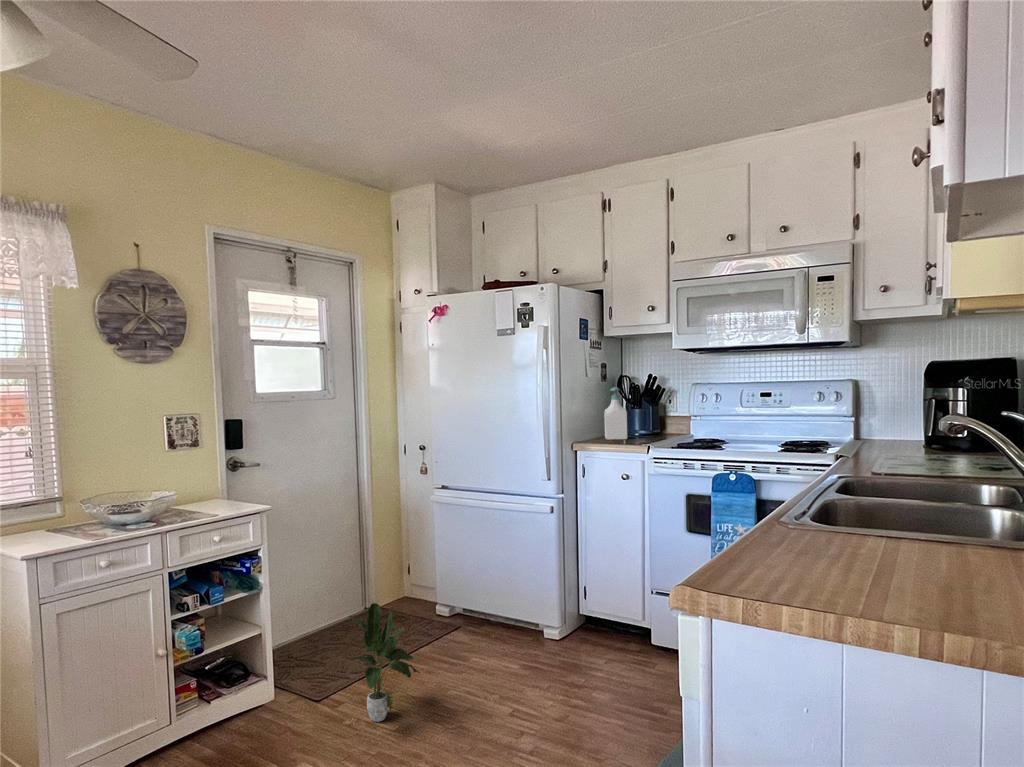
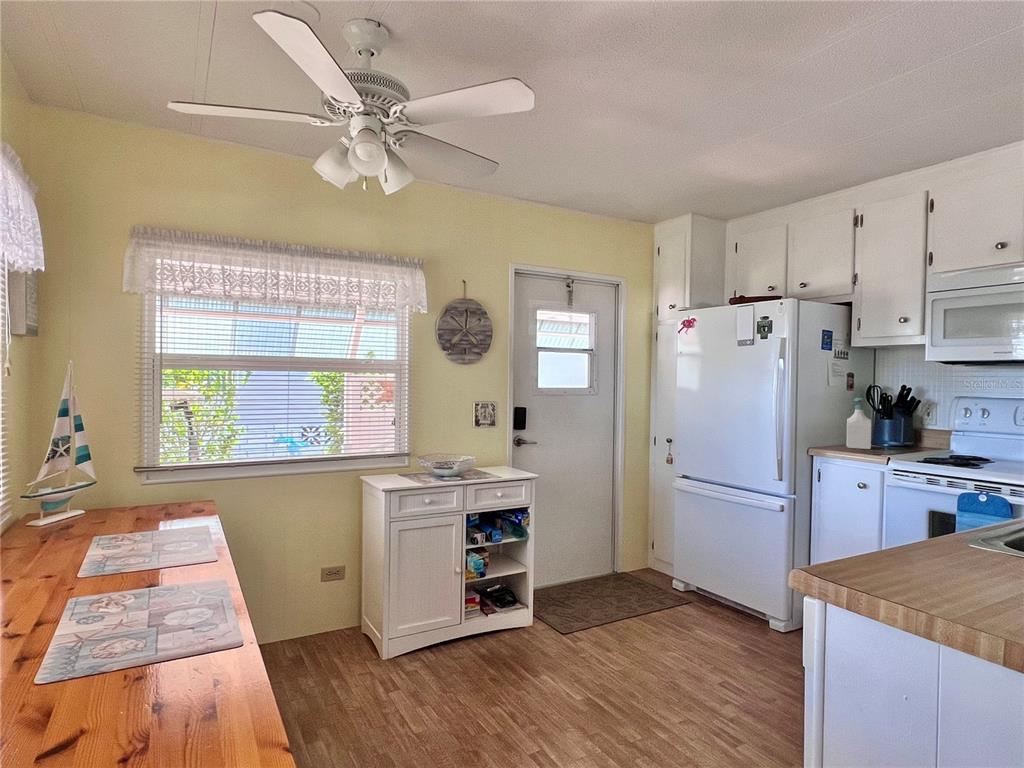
potted plant: present [348,603,420,722] -> none [587,562,647,659]

